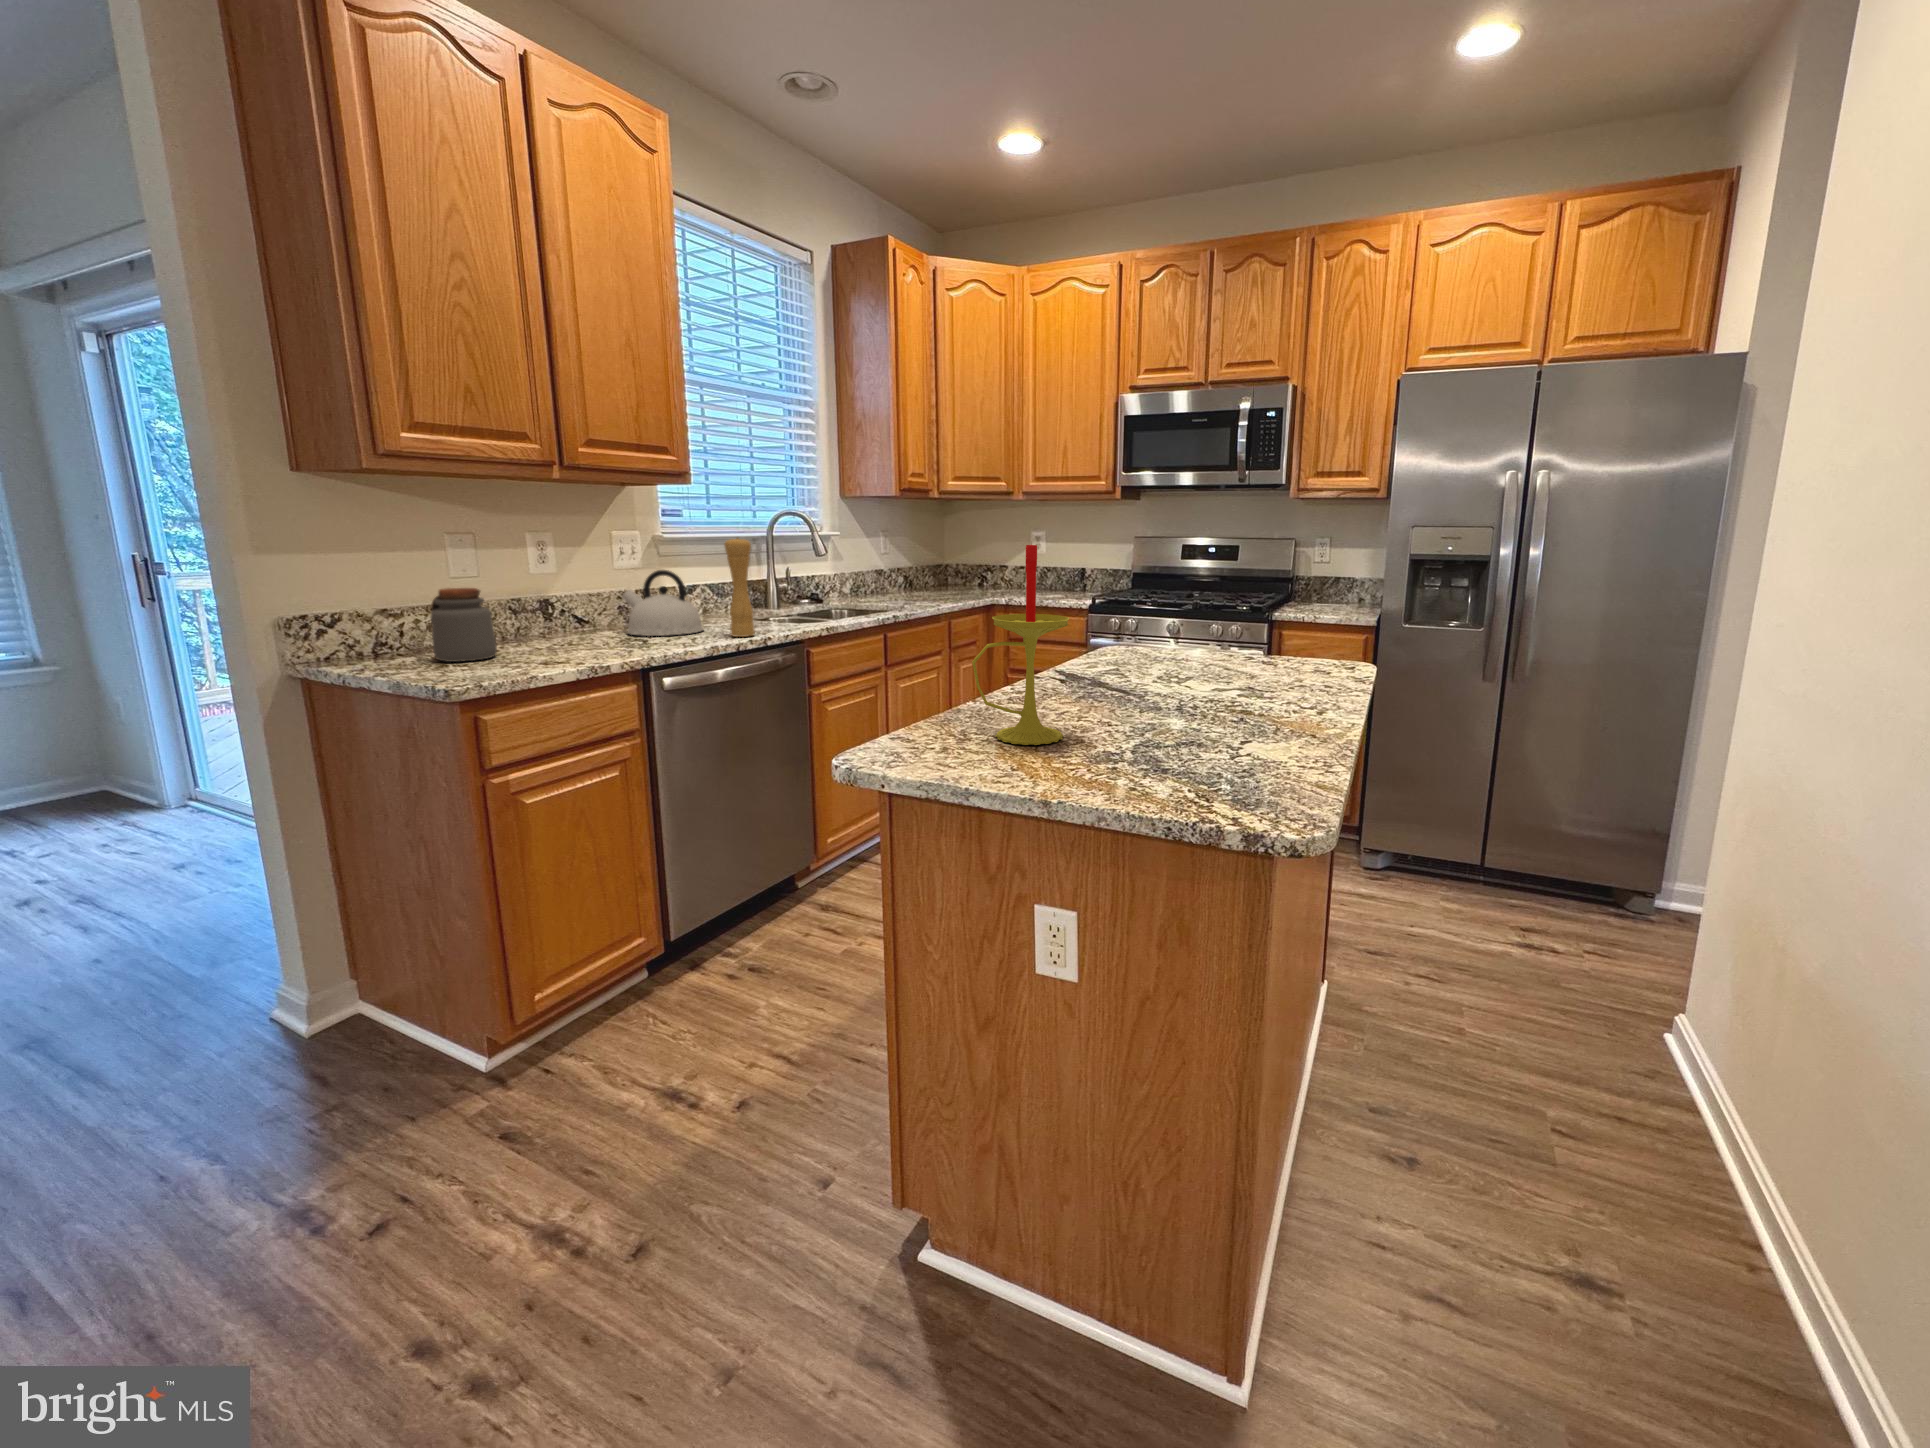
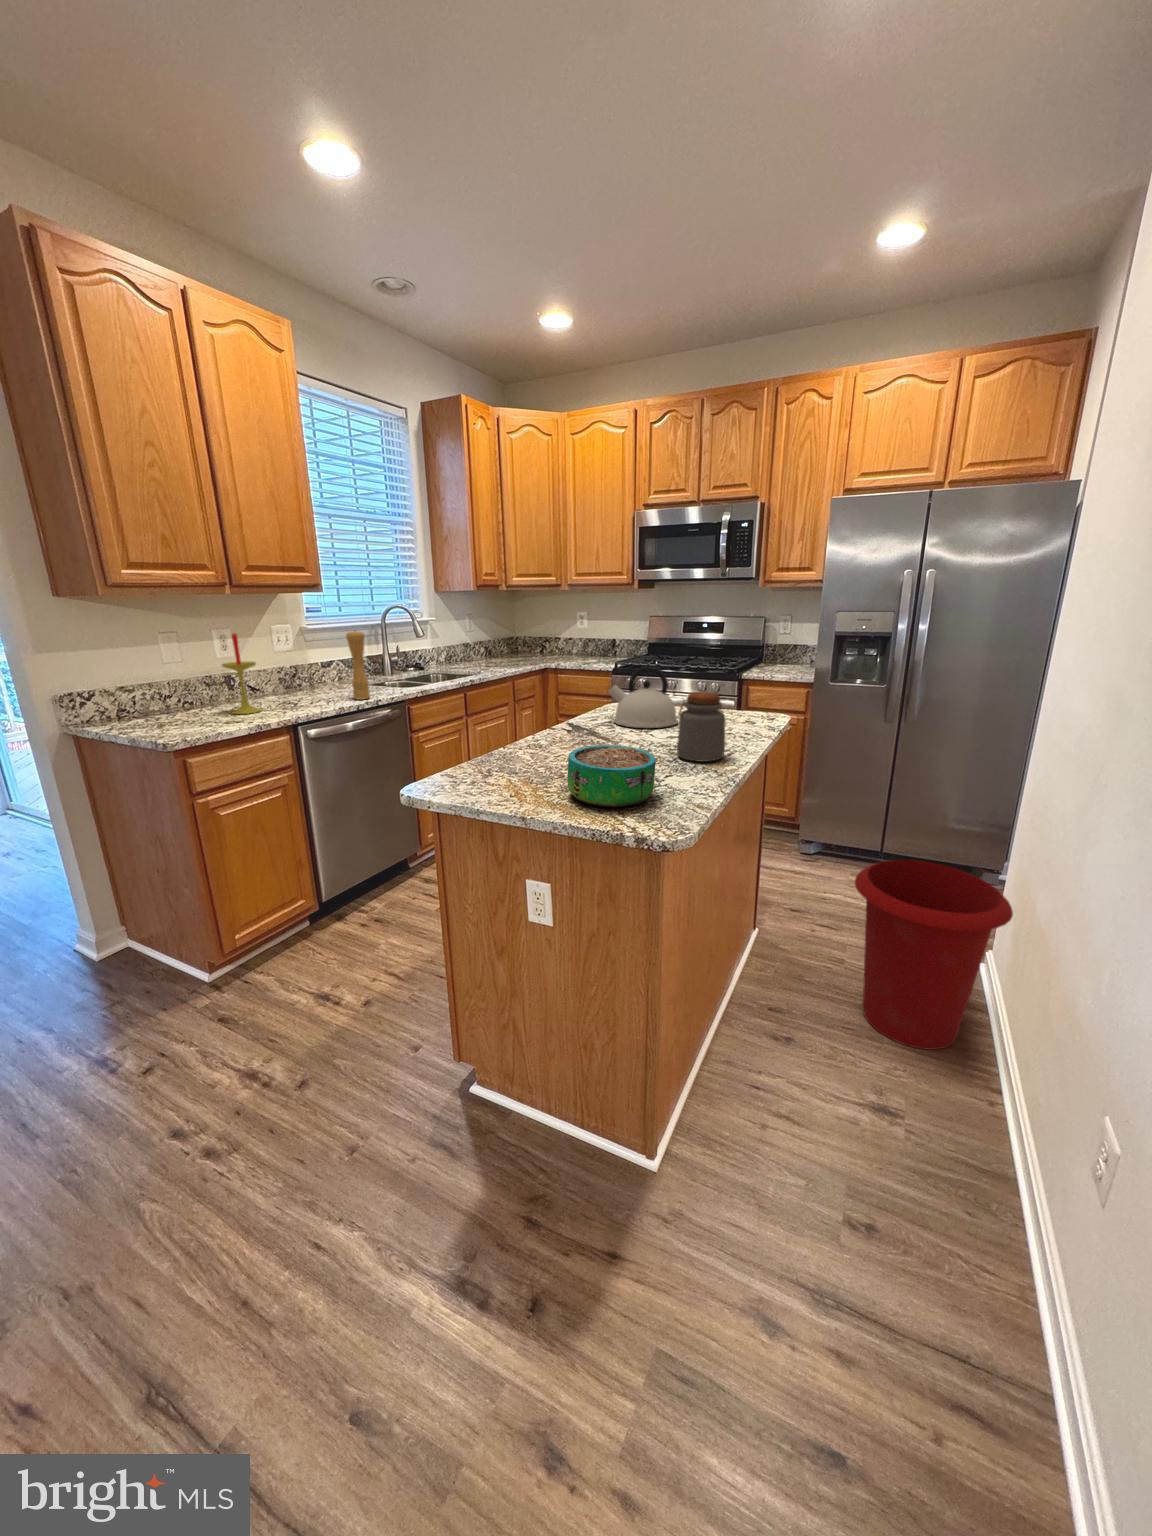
candle: present [972,545,1069,745] -> present [217,633,261,714]
kettle: present [622,570,704,636] -> present [609,666,678,728]
jar: present [431,588,497,662] -> present [677,692,726,762]
decorative bowl: none [1106,689,1252,786] -> present [567,745,656,807]
waste bin: none [1494,876,1753,1176] -> present [855,860,1013,1050]

